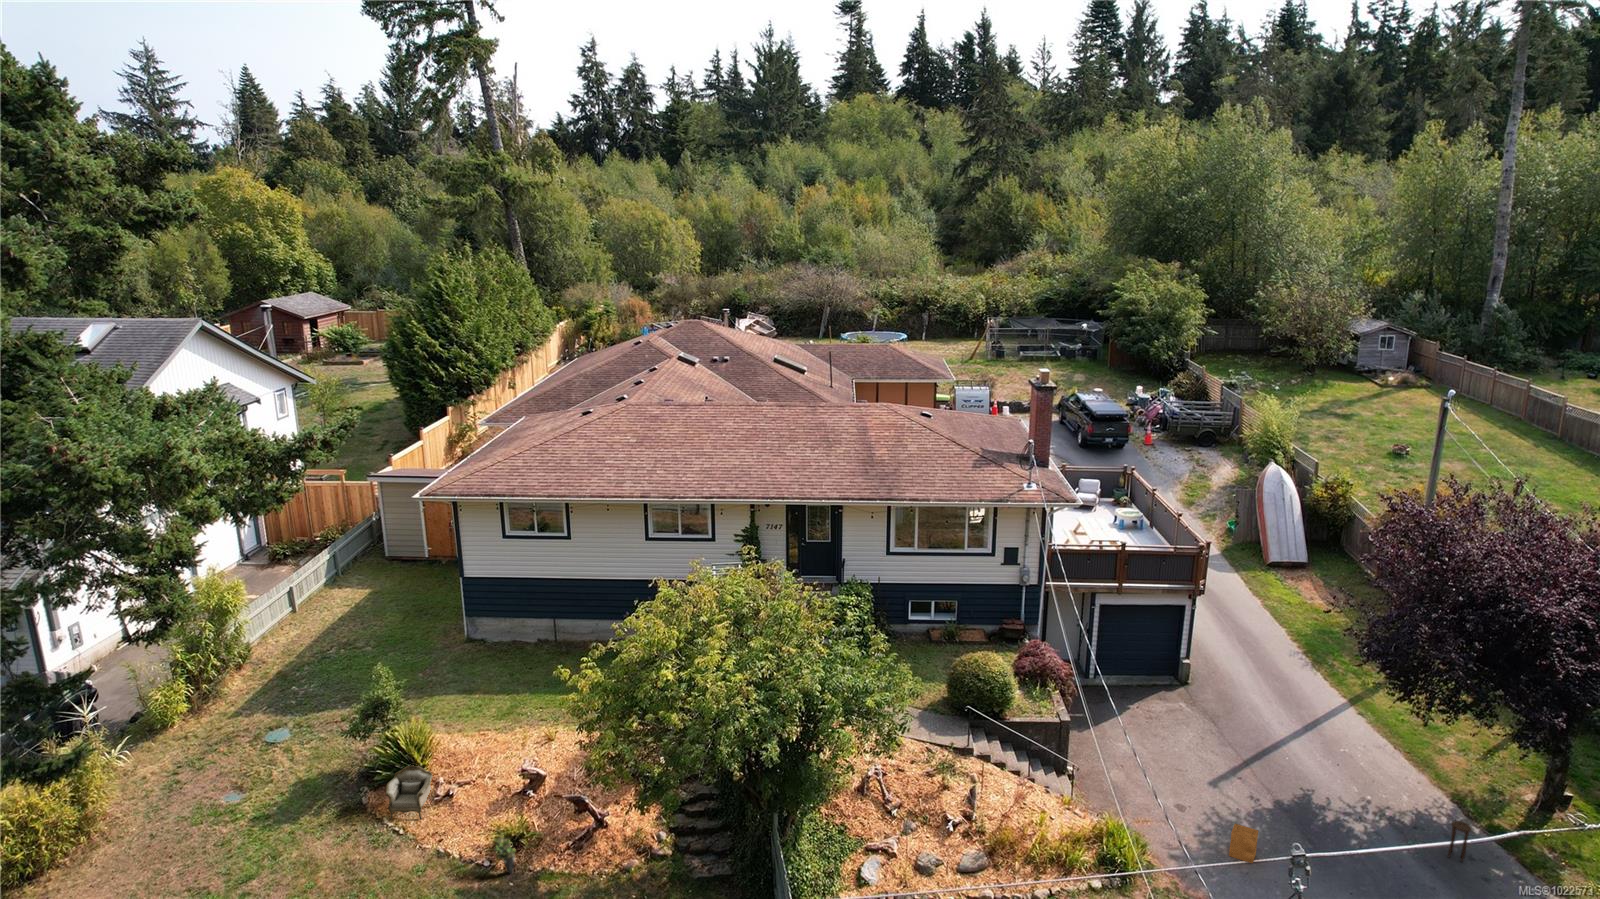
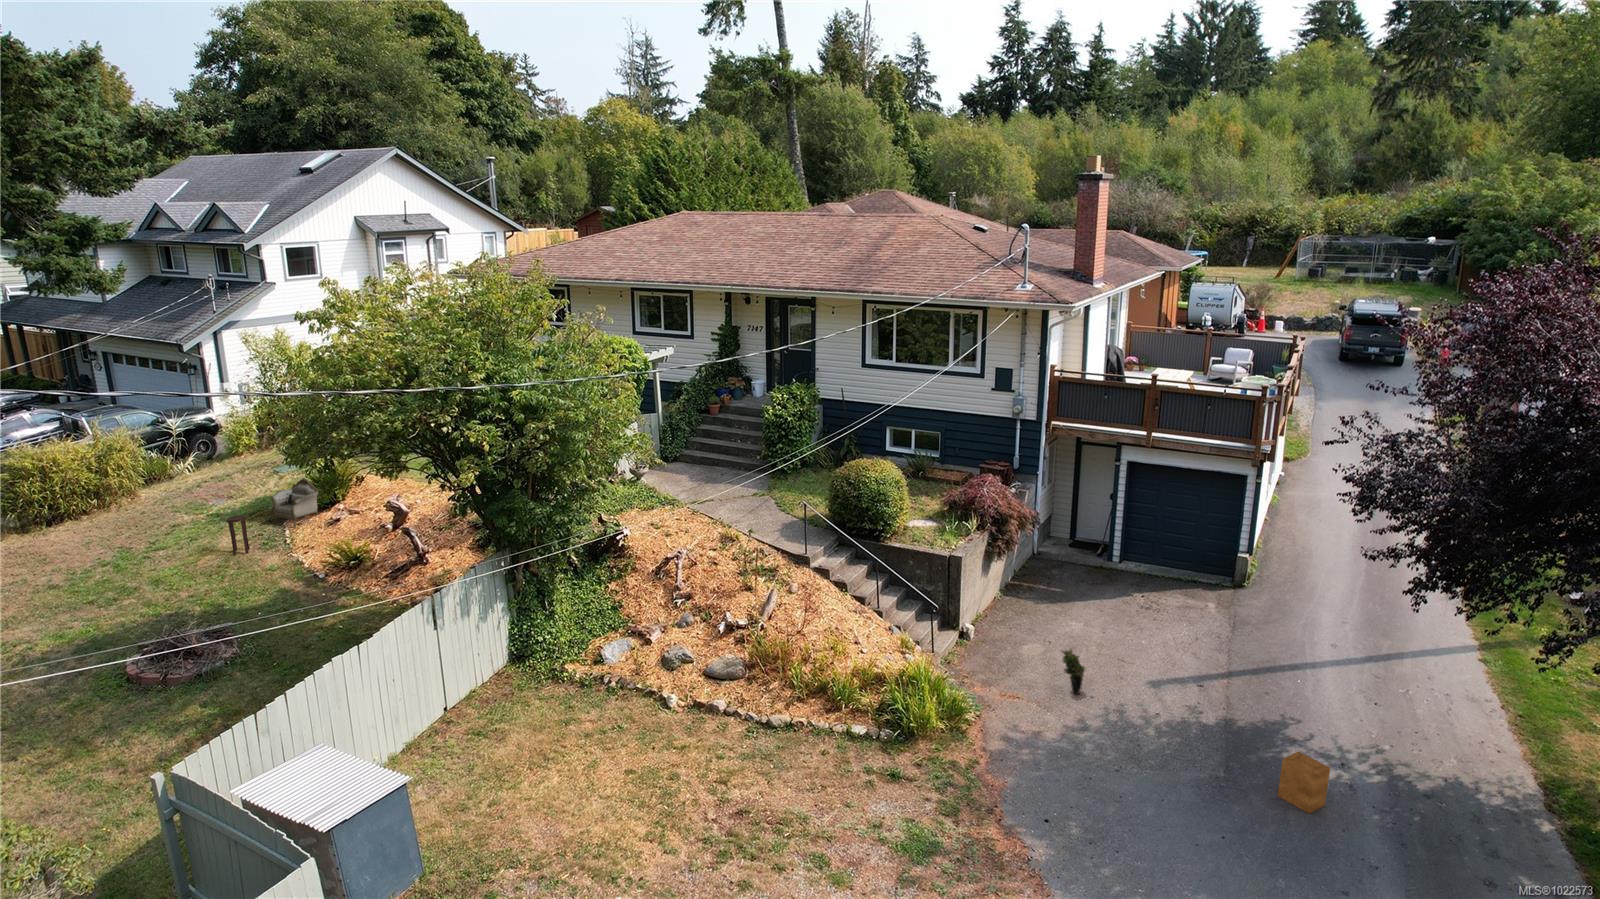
stool: present [1448,821,1472,862] -> present [226,515,250,555]
cardboard box: present [1229,824,1258,863] -> present [1278,752,1330,814]
potted plant: present [494,835,516,874] -> present [1061,649,1086,694]

